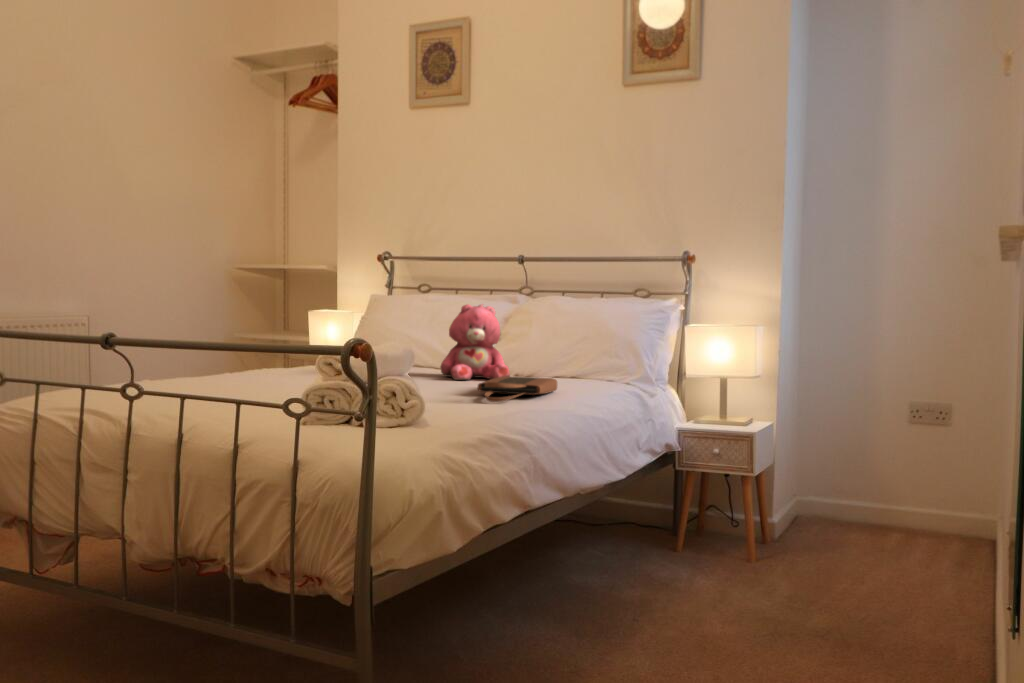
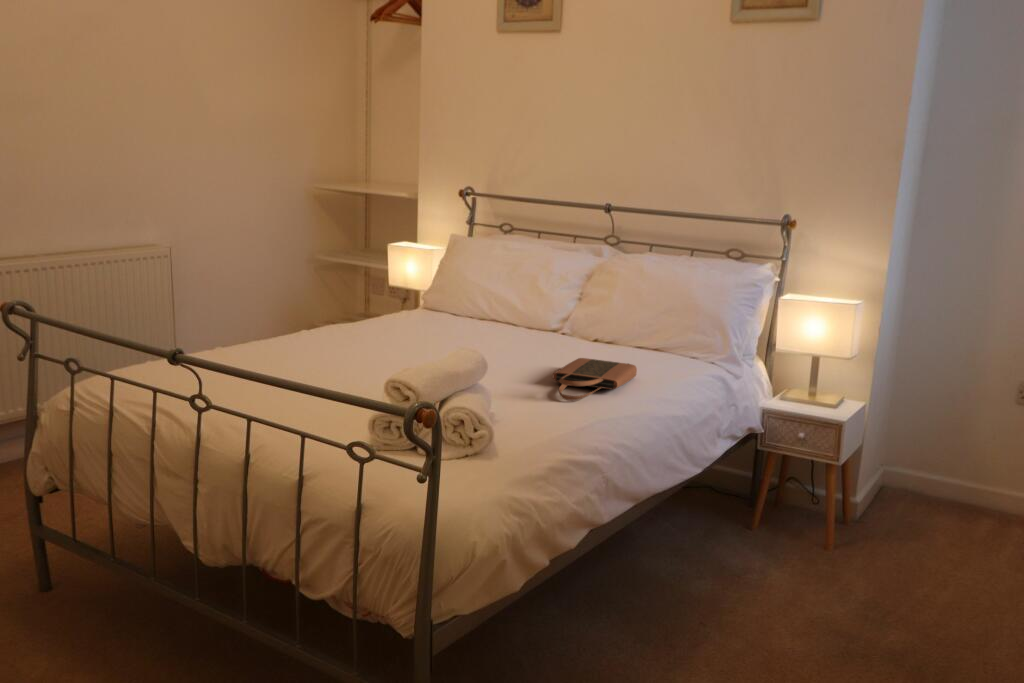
teddy bear: present [440,304,510,380] -> none [517,271,589,354]

